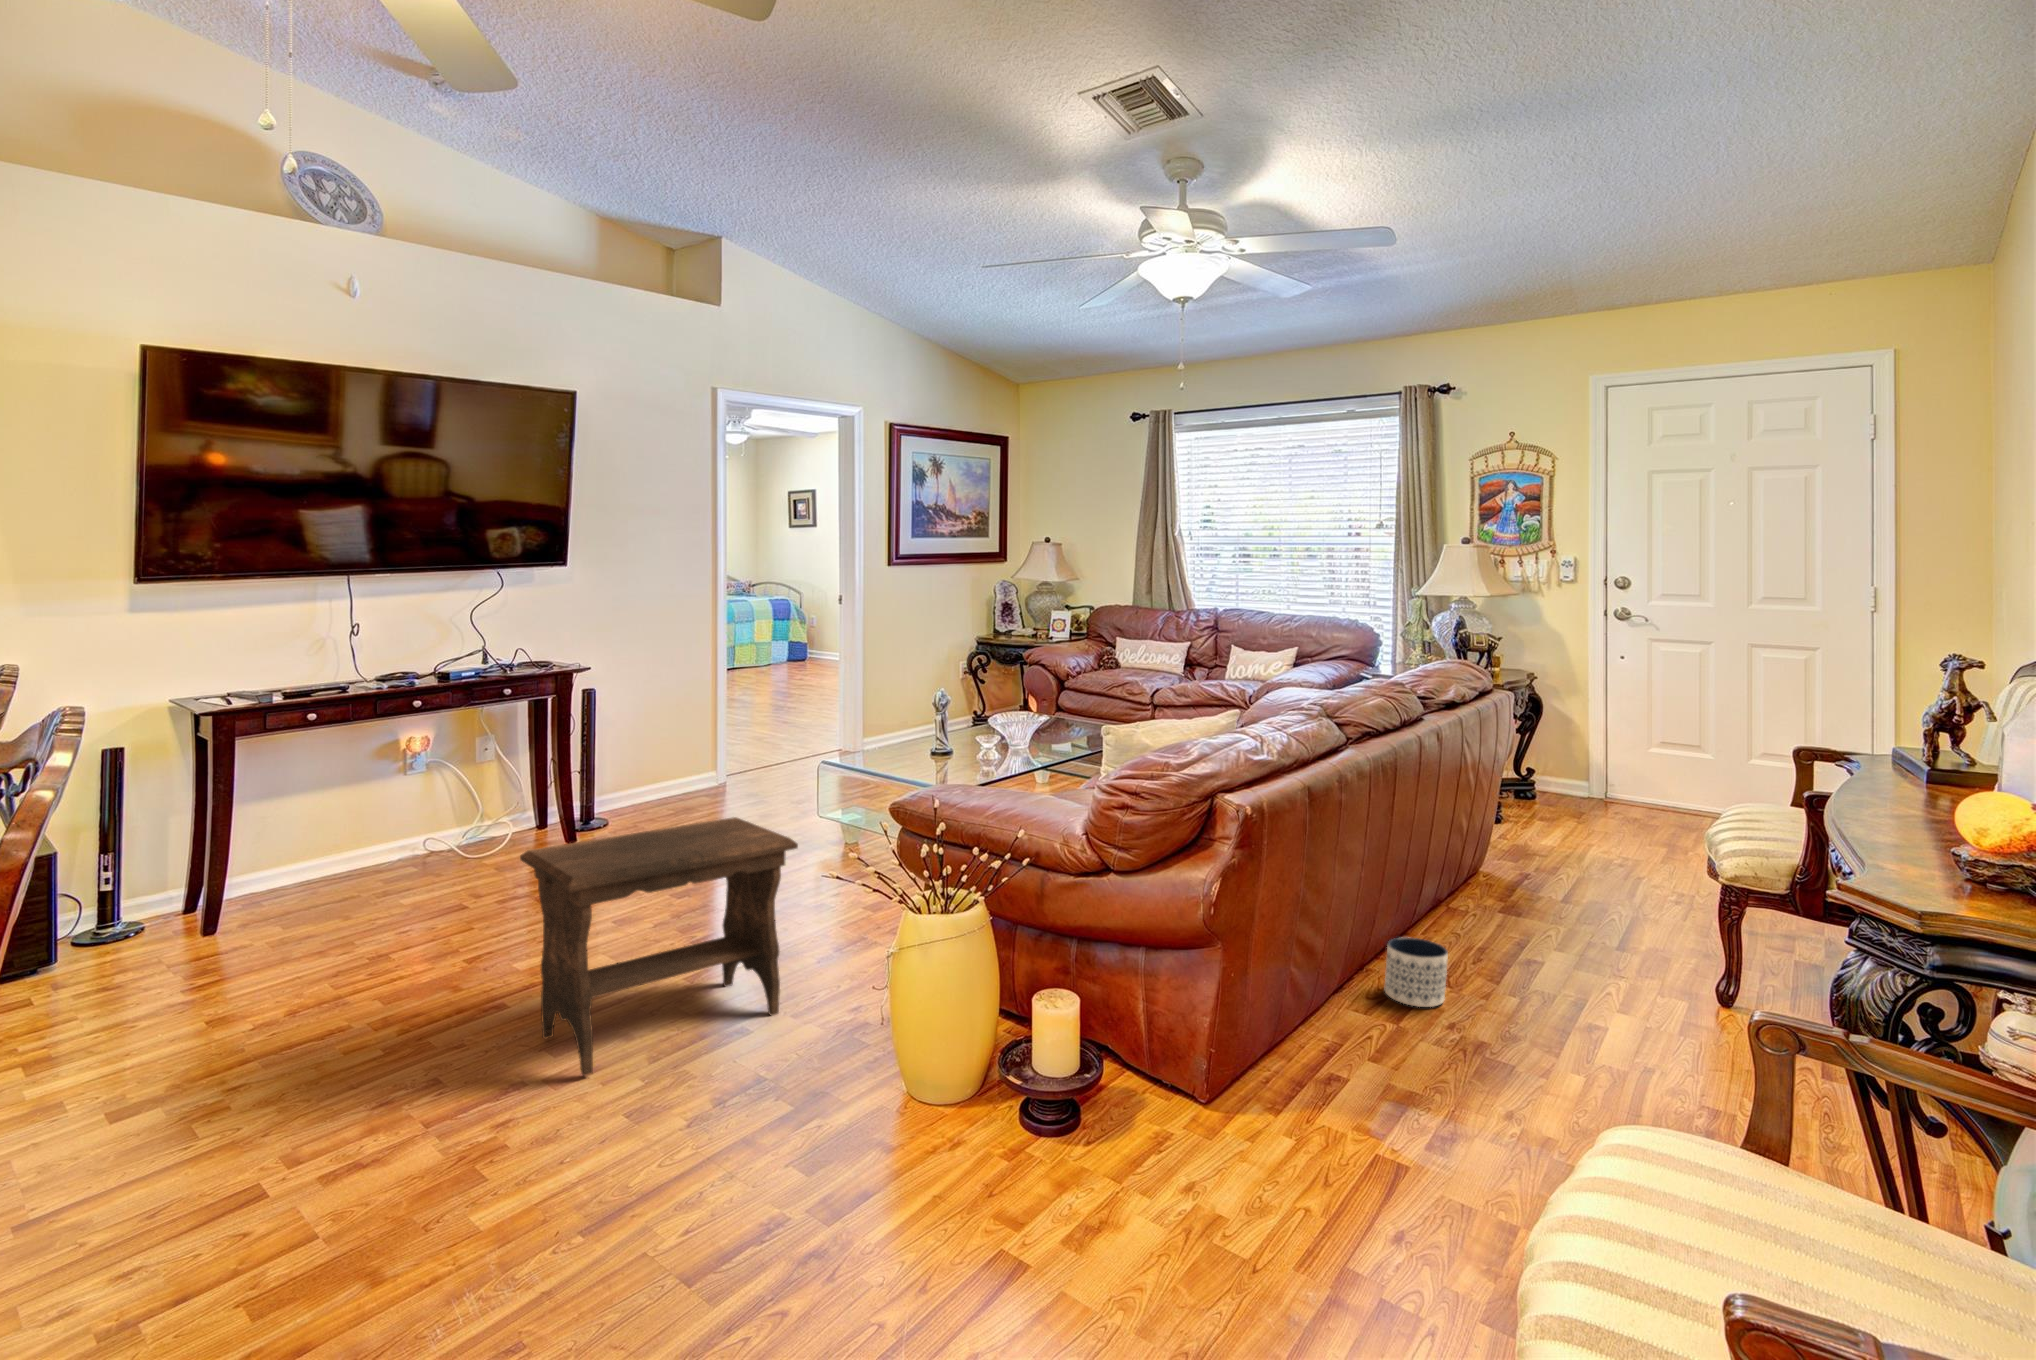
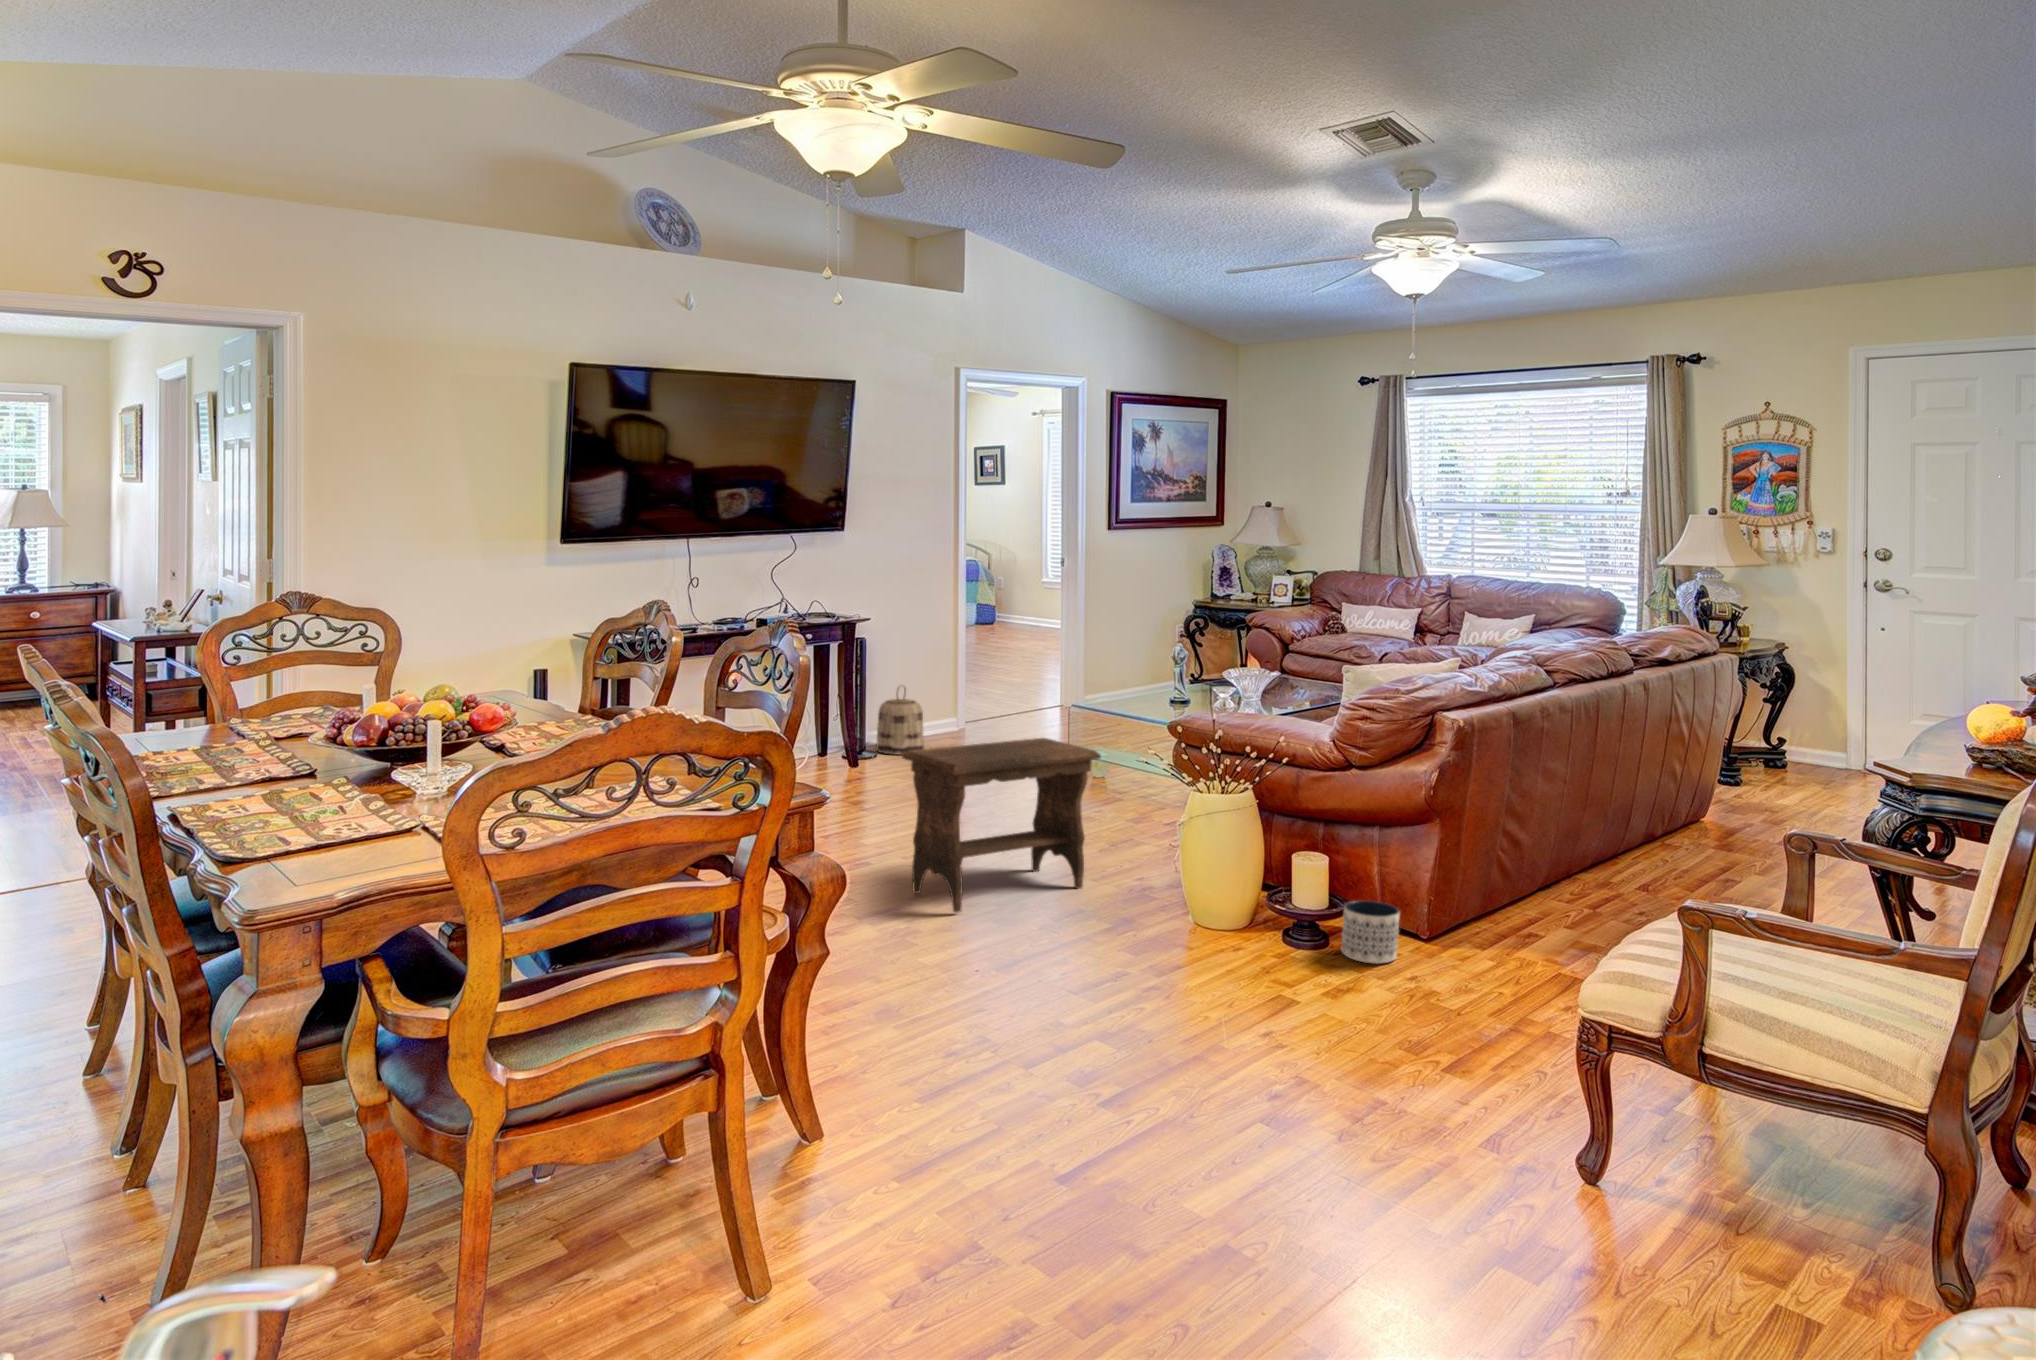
basket: none [615,731,671,808] -> present [876,687,924,755]
planter: present [1385,937,1448,1007] -> present [1342,901,1400,963]

